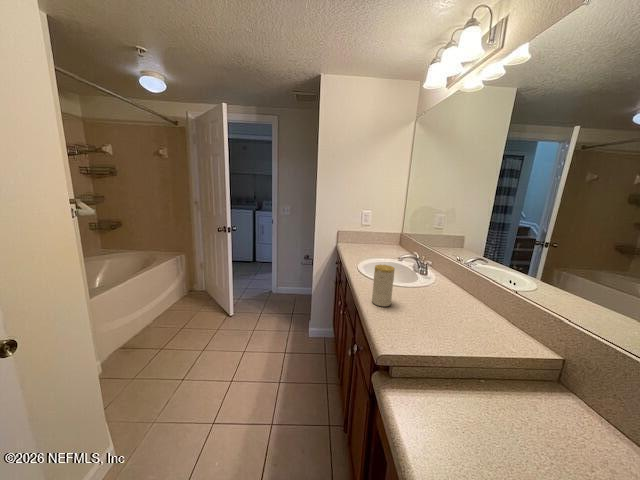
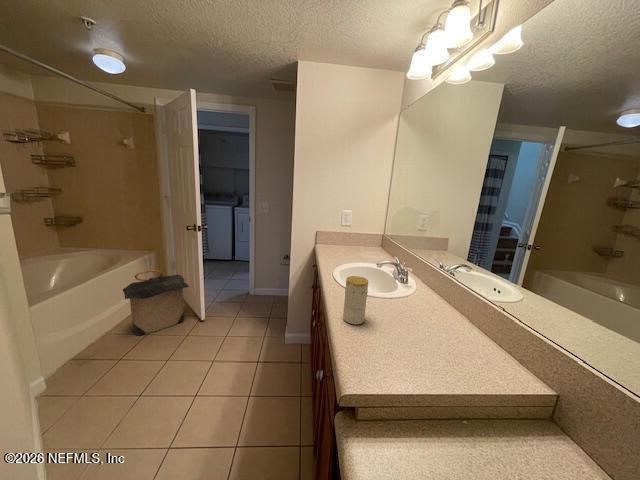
laundry hamper: none [160,268,219,329] -> present [123,270,189,336]

